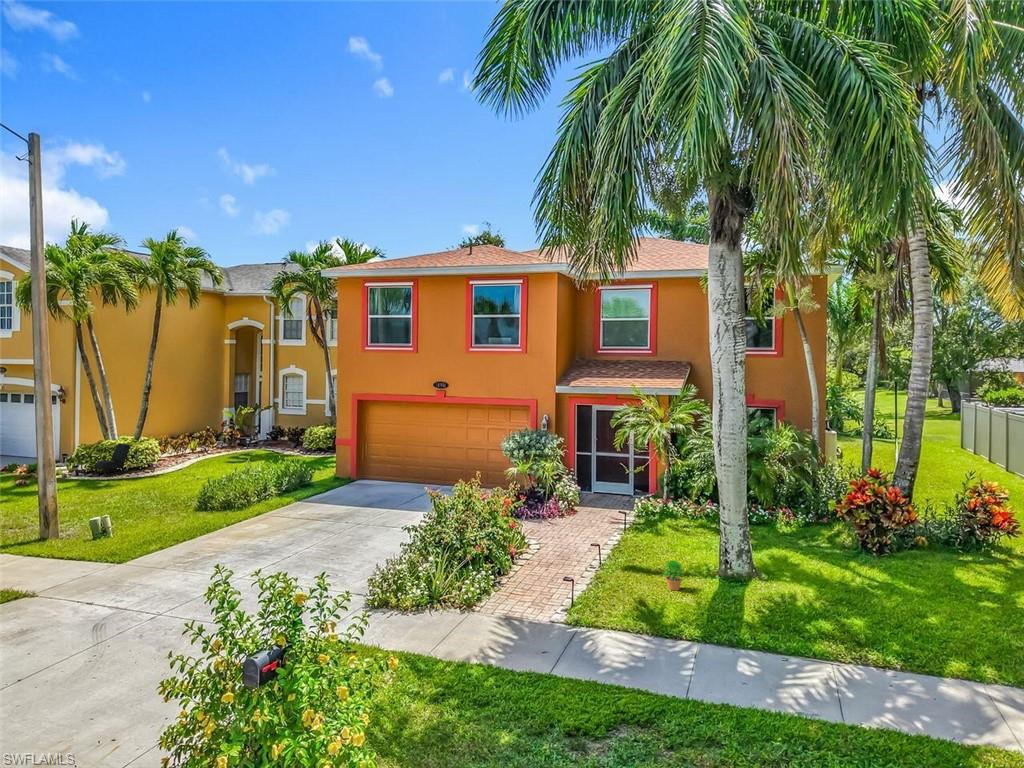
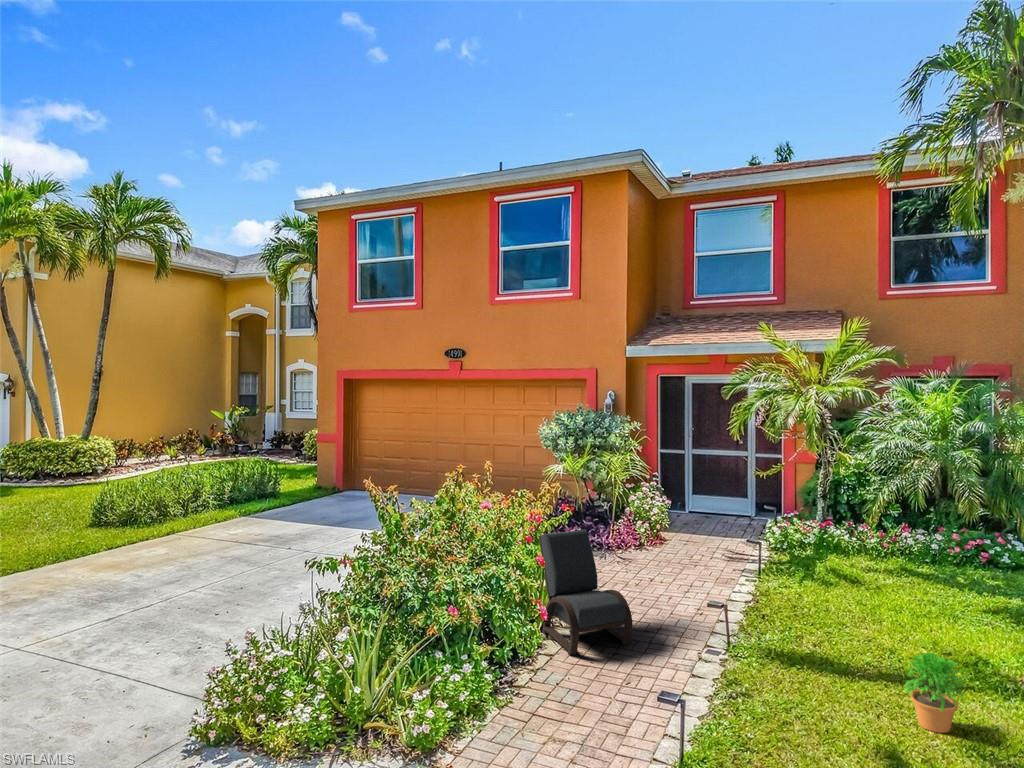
lounge chair: present [95,443,130,476] -> present [539,530,633,655]

